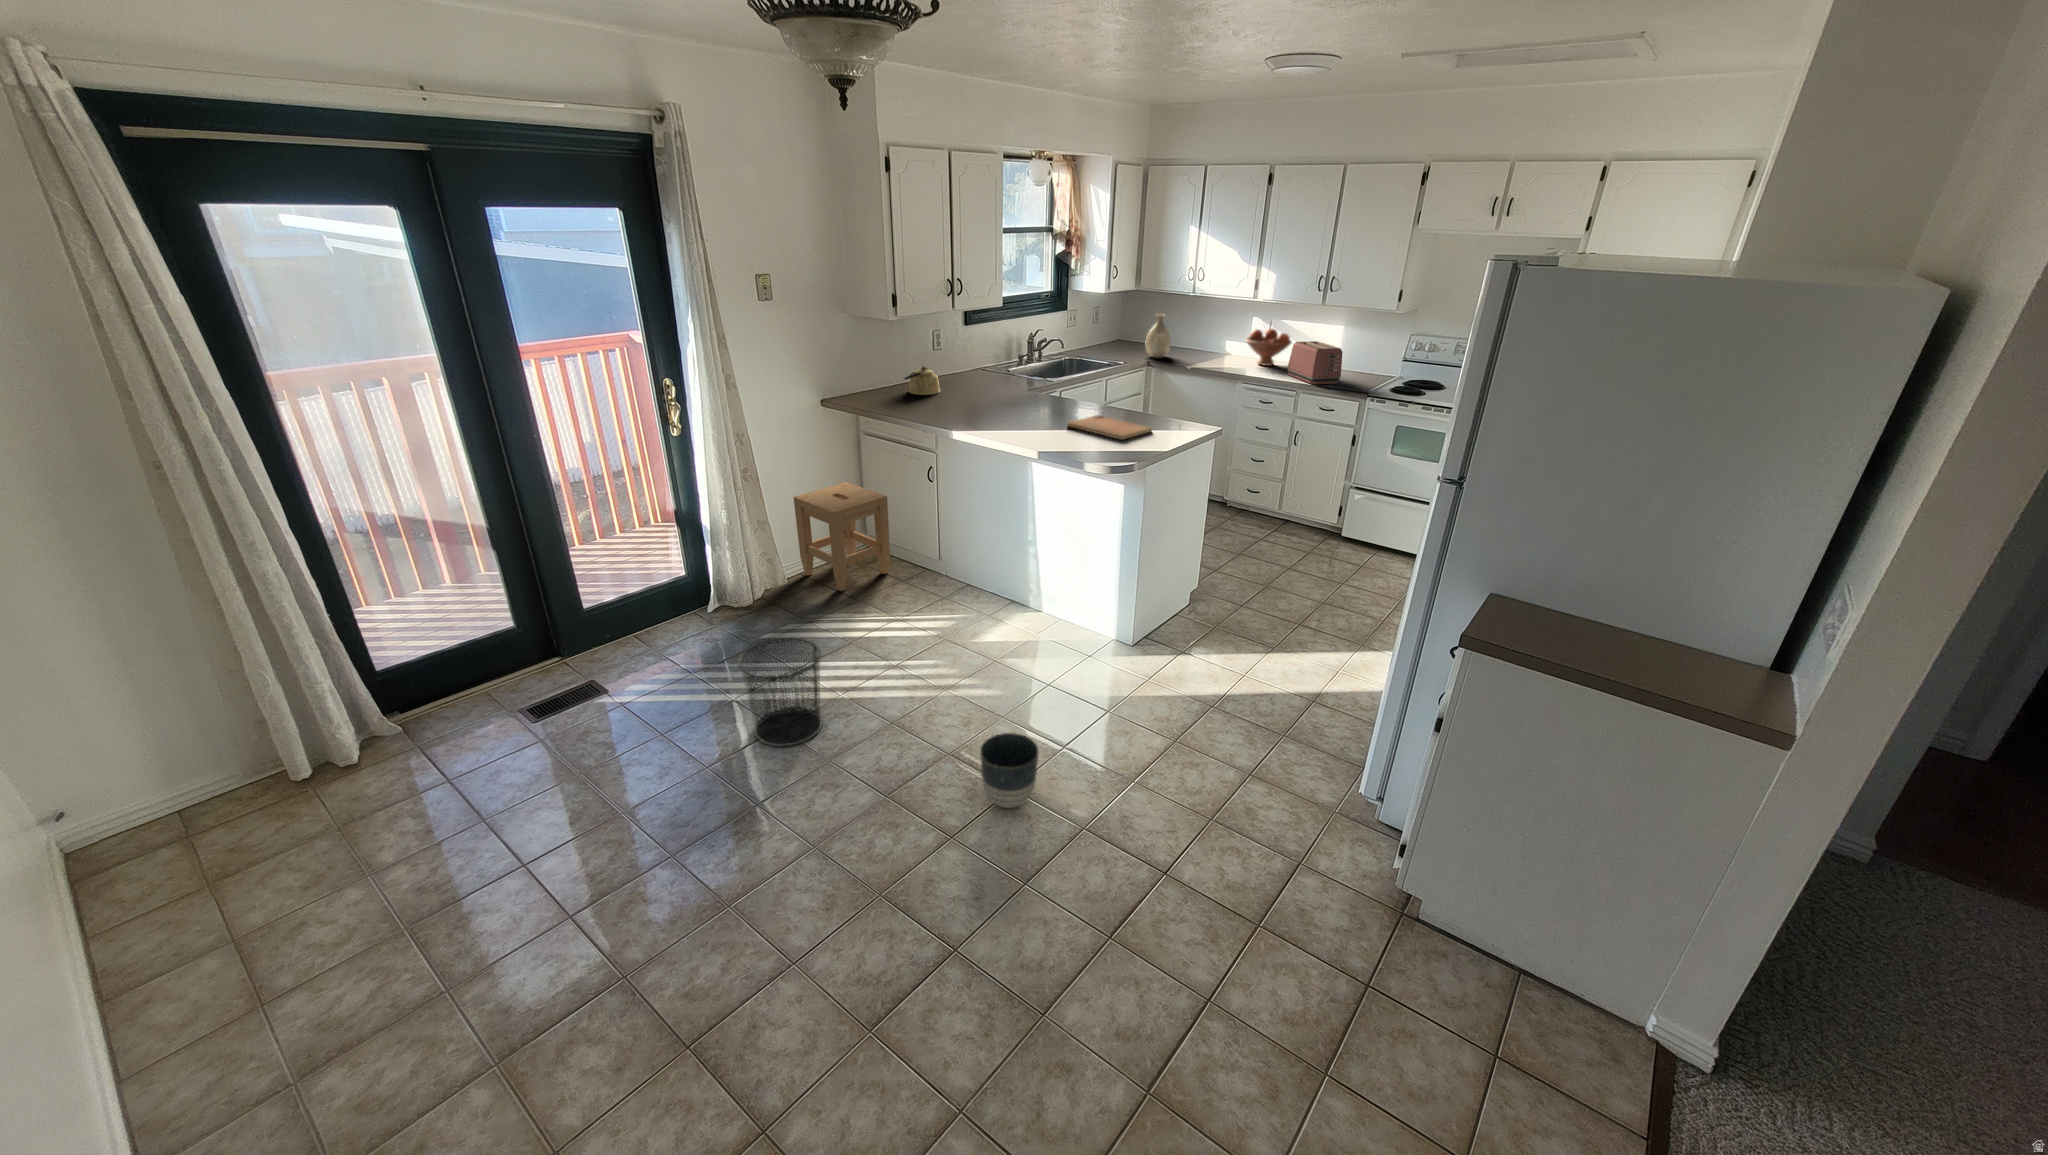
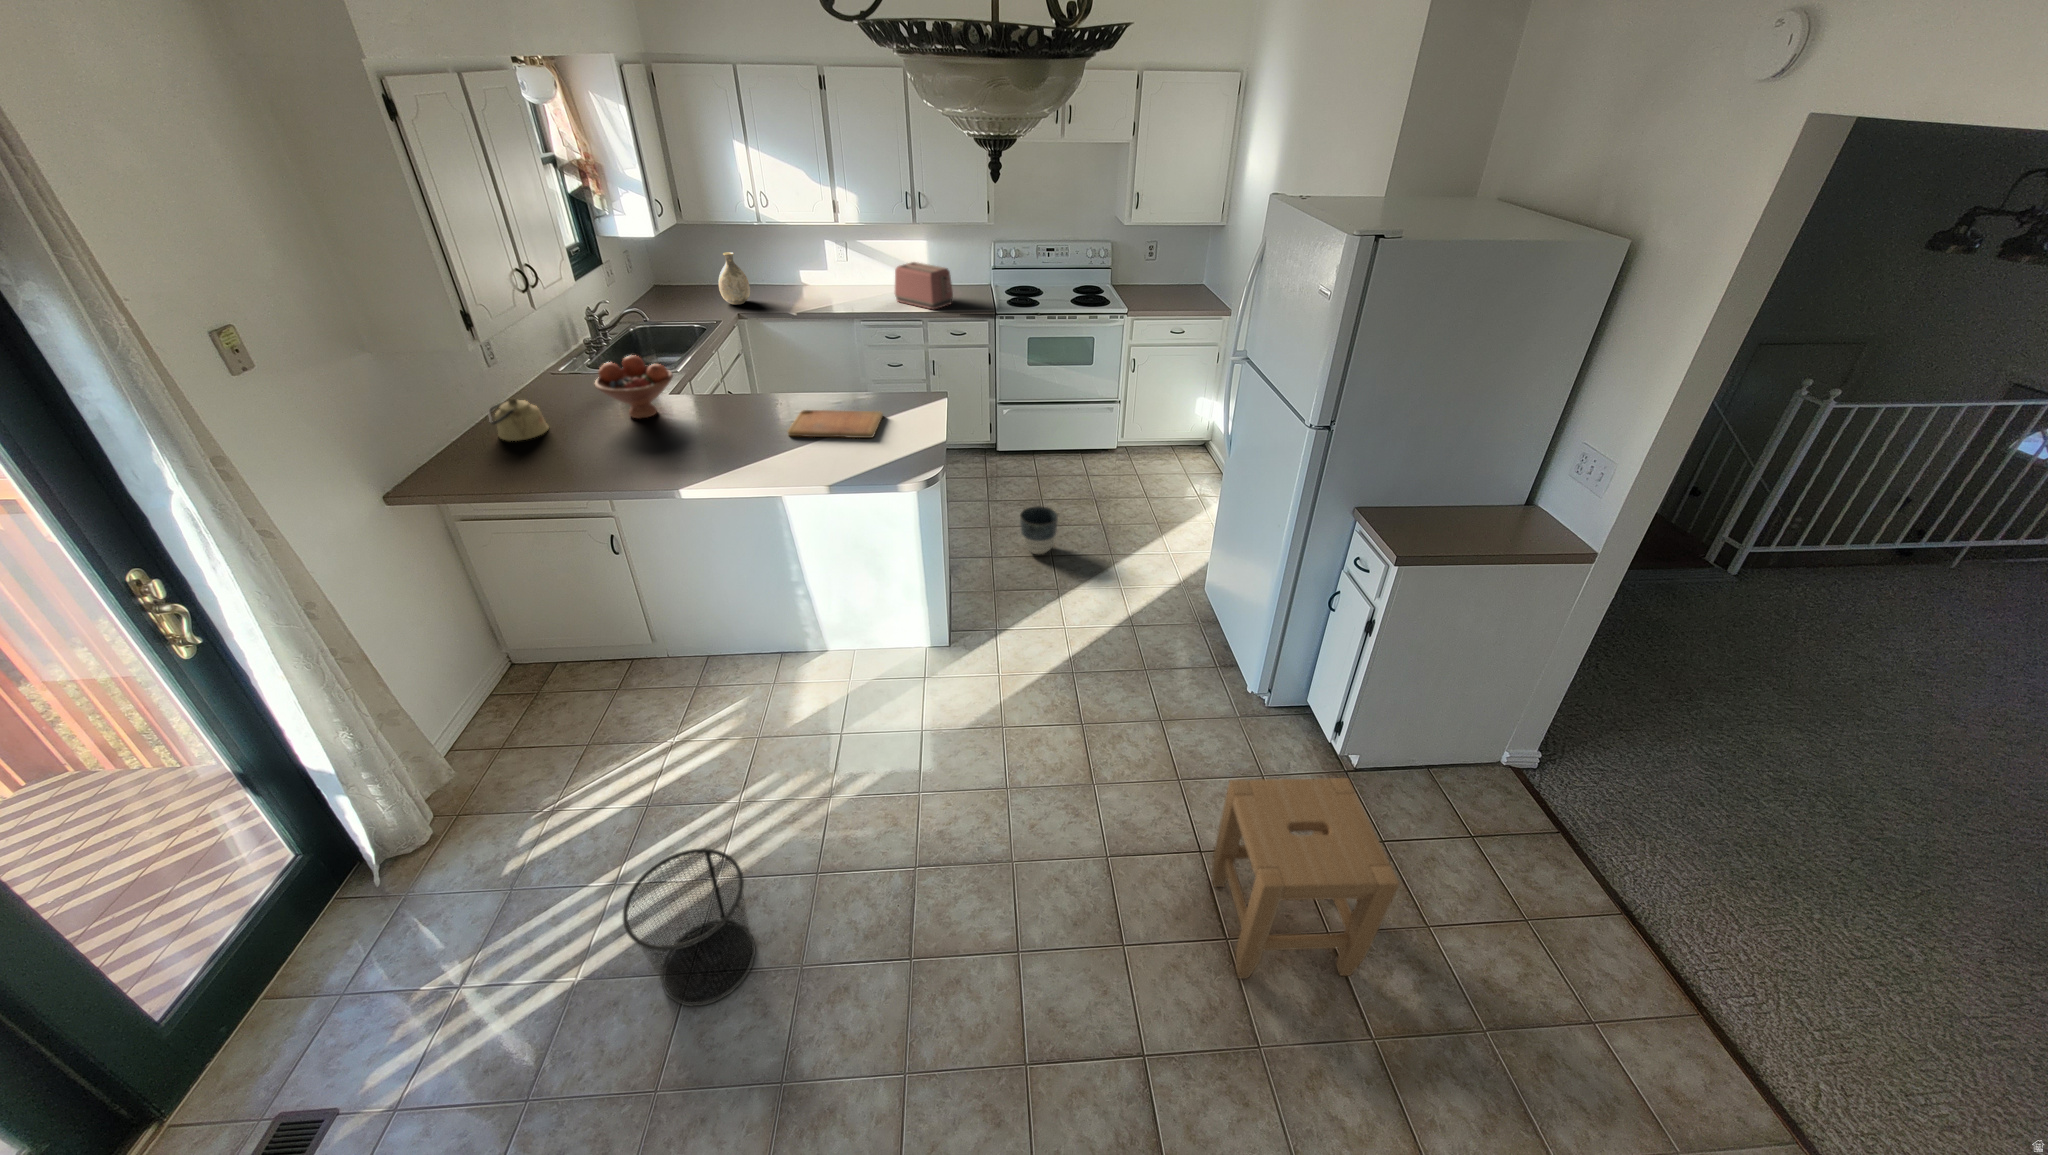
fruit bowl: present [1246,329,1292,366] -> present [595,355,673,418]
stool: present [793,482,890,591] -> present [1212,778,1399,979]
planter: present [980,733,1038,808] -> present [1020,506,1058,554]

